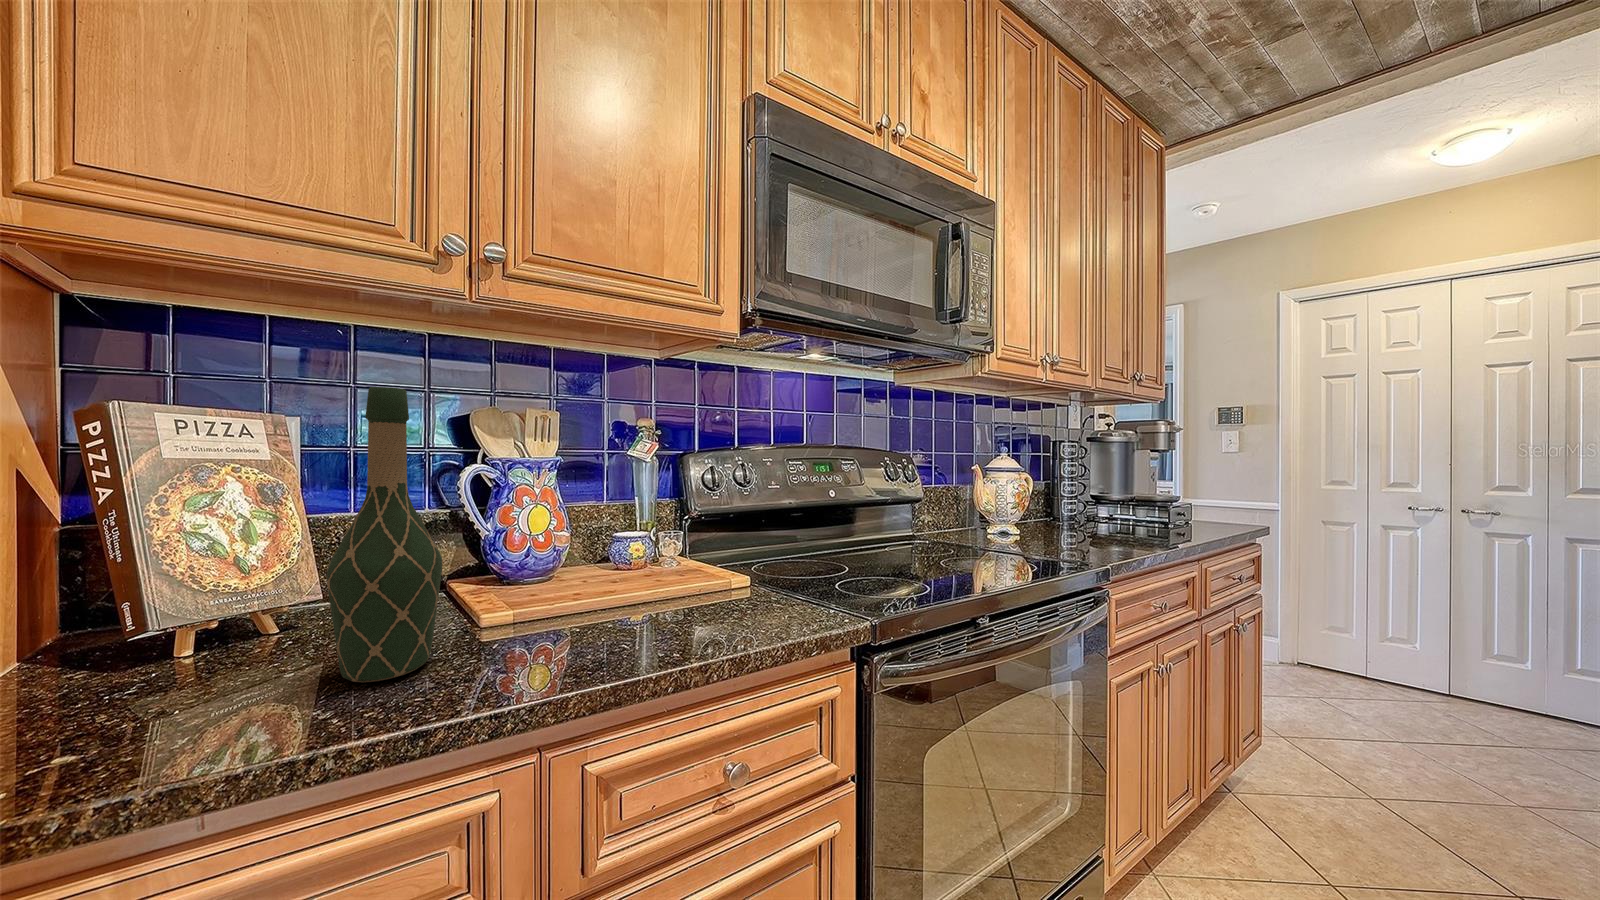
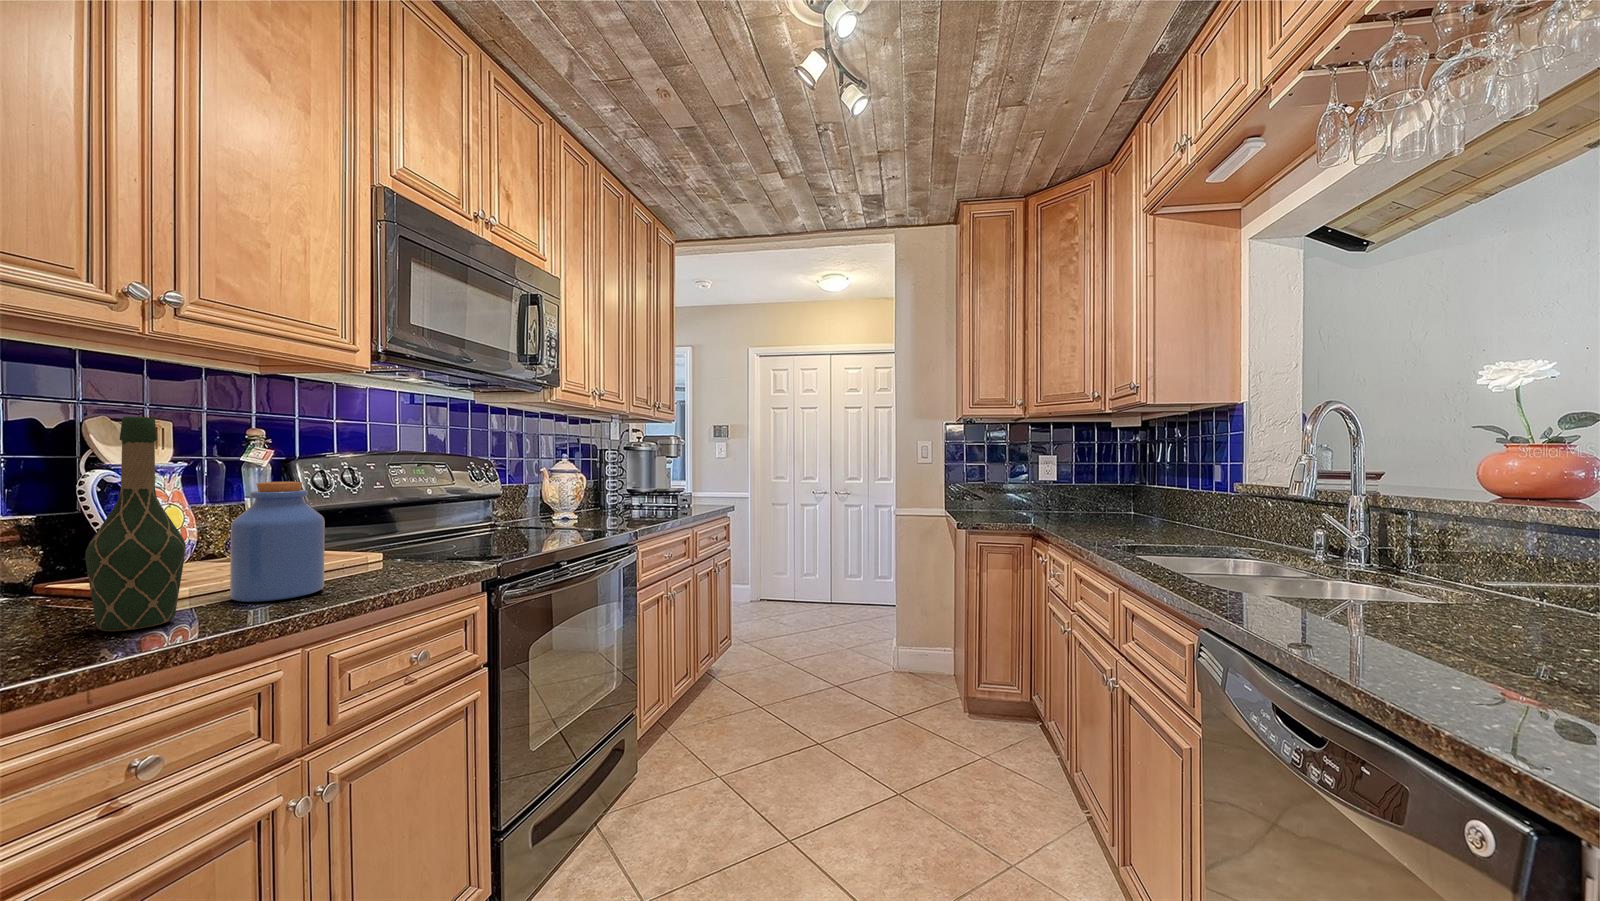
jar: none [529,479,634,649] -> present [230,482,325,602]

